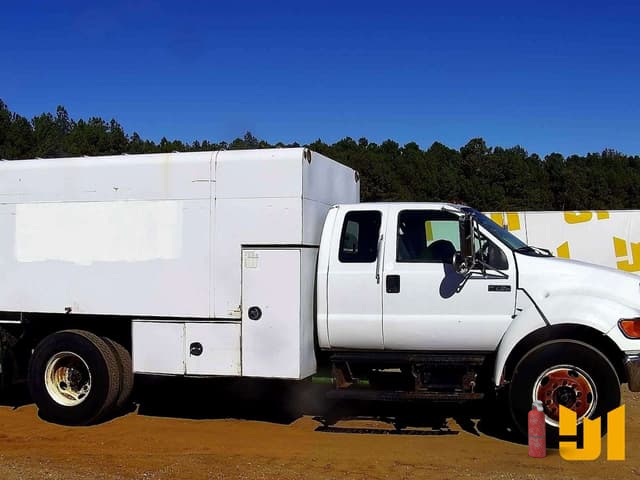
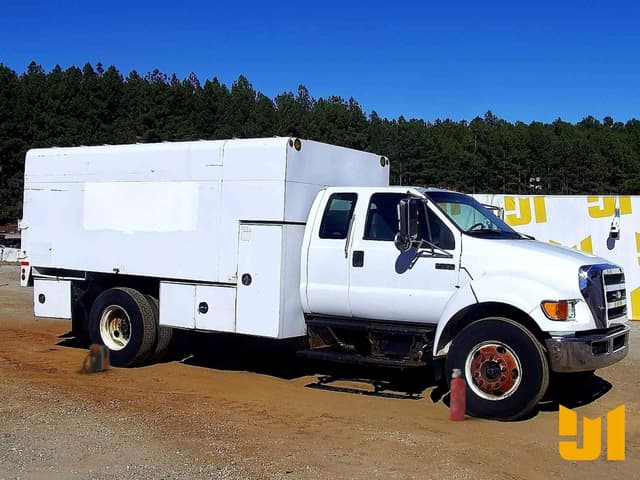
backpack: none [26,402,64,441] -> present [79,344,109,374]

